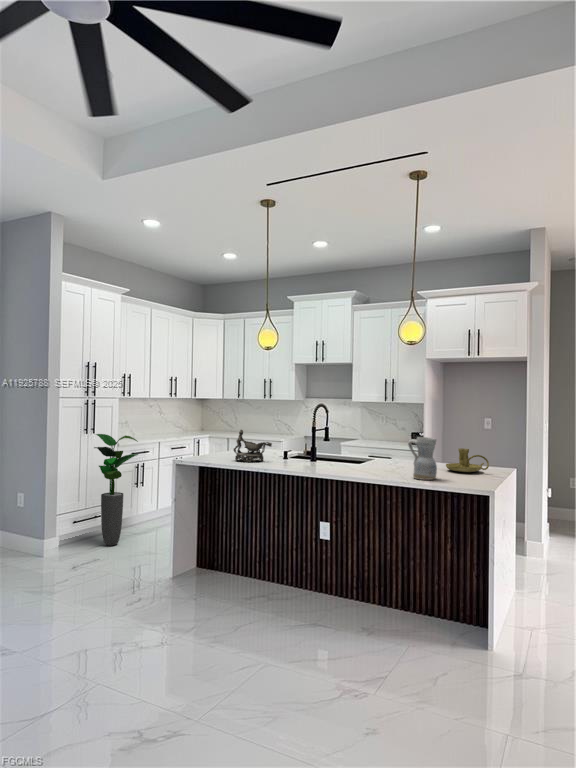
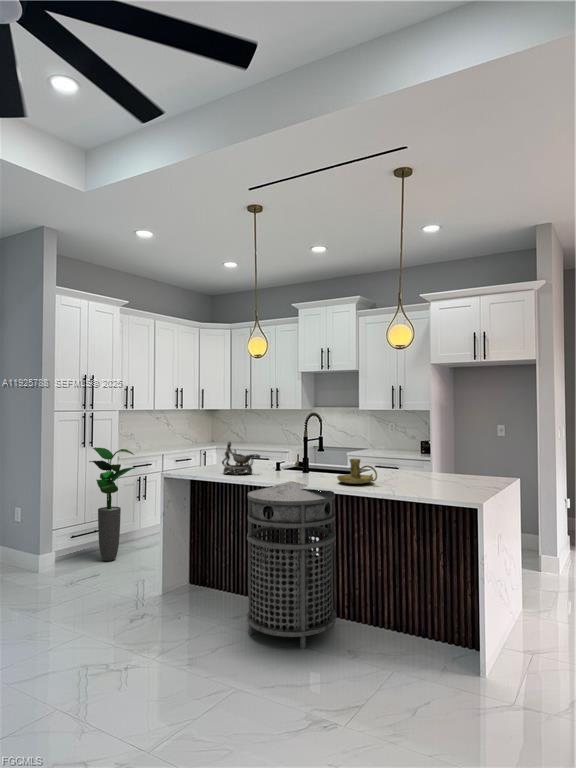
ceramic pitcher: present [408,437,437,480] -> none [394,447,425,492]
candle holder: present [446,448,489,472] -> present [337,459,377,484]
trash can: none [264,468,349,628] -> present [247,481,336,649]

